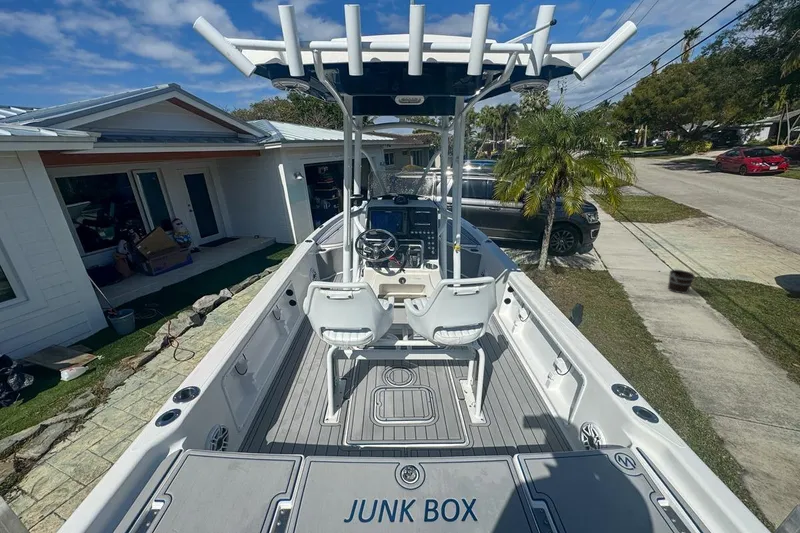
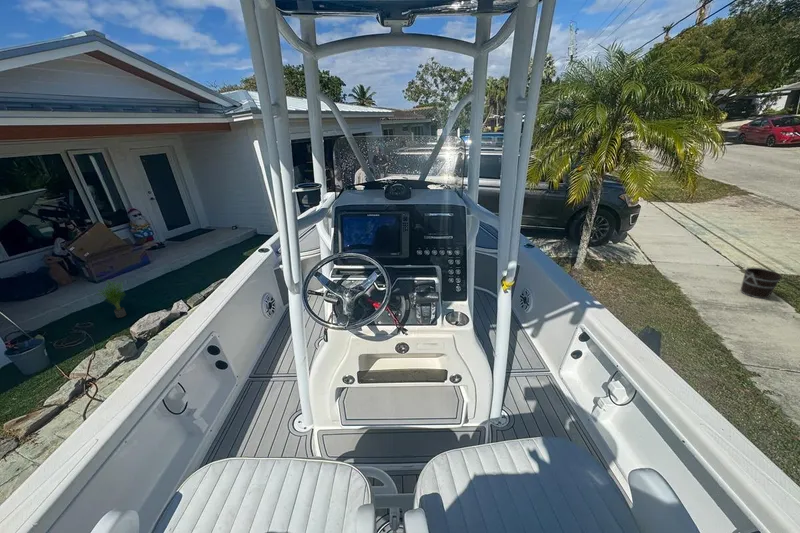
potted plant: none [162,269,186,301] -> present [101,283,126,318]

